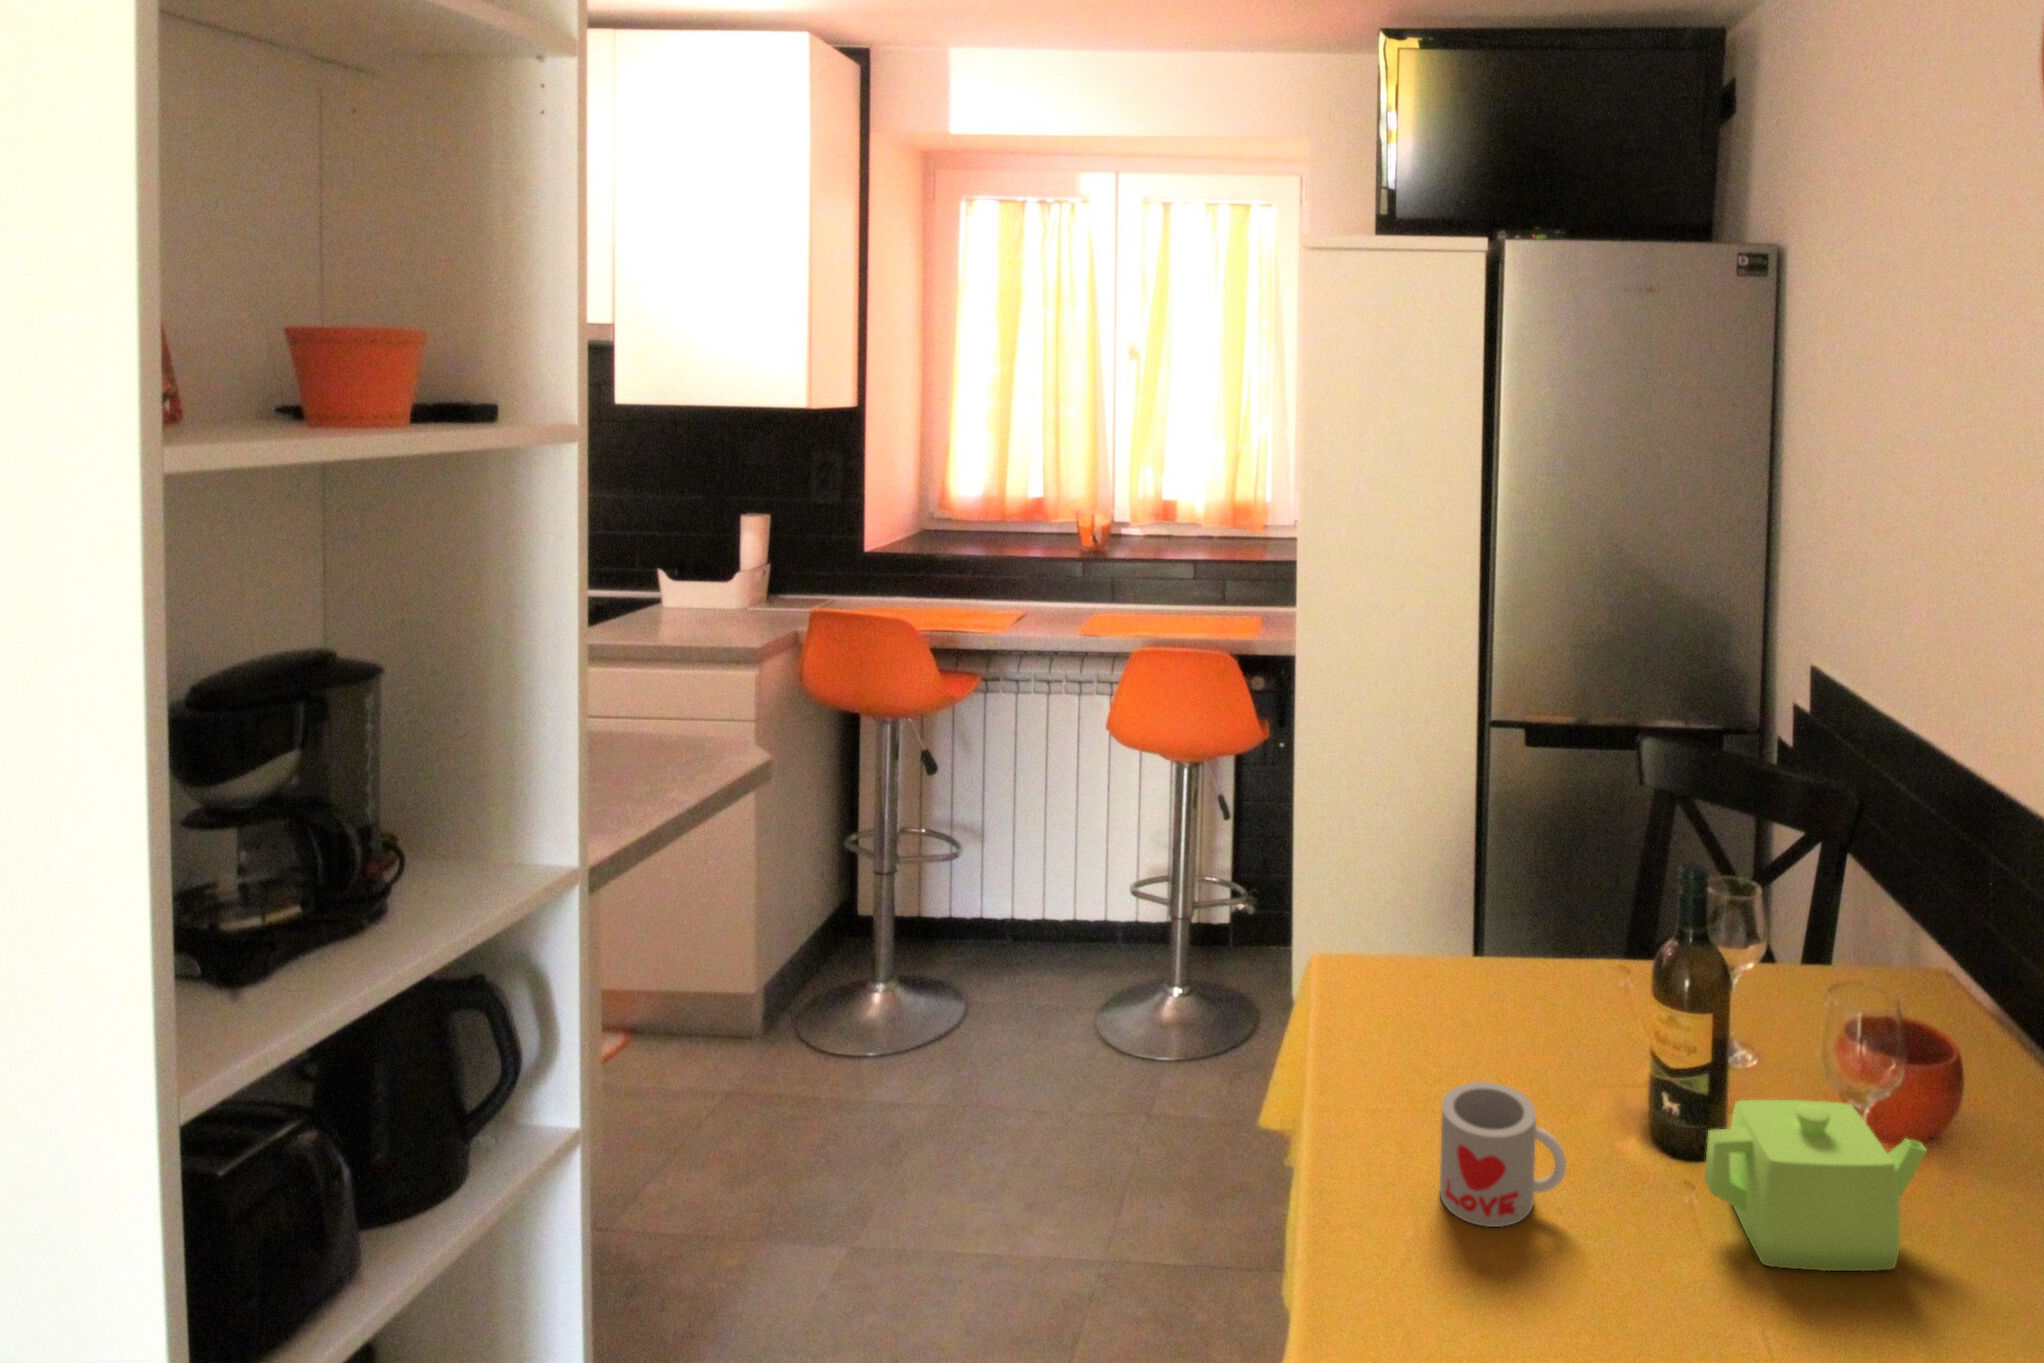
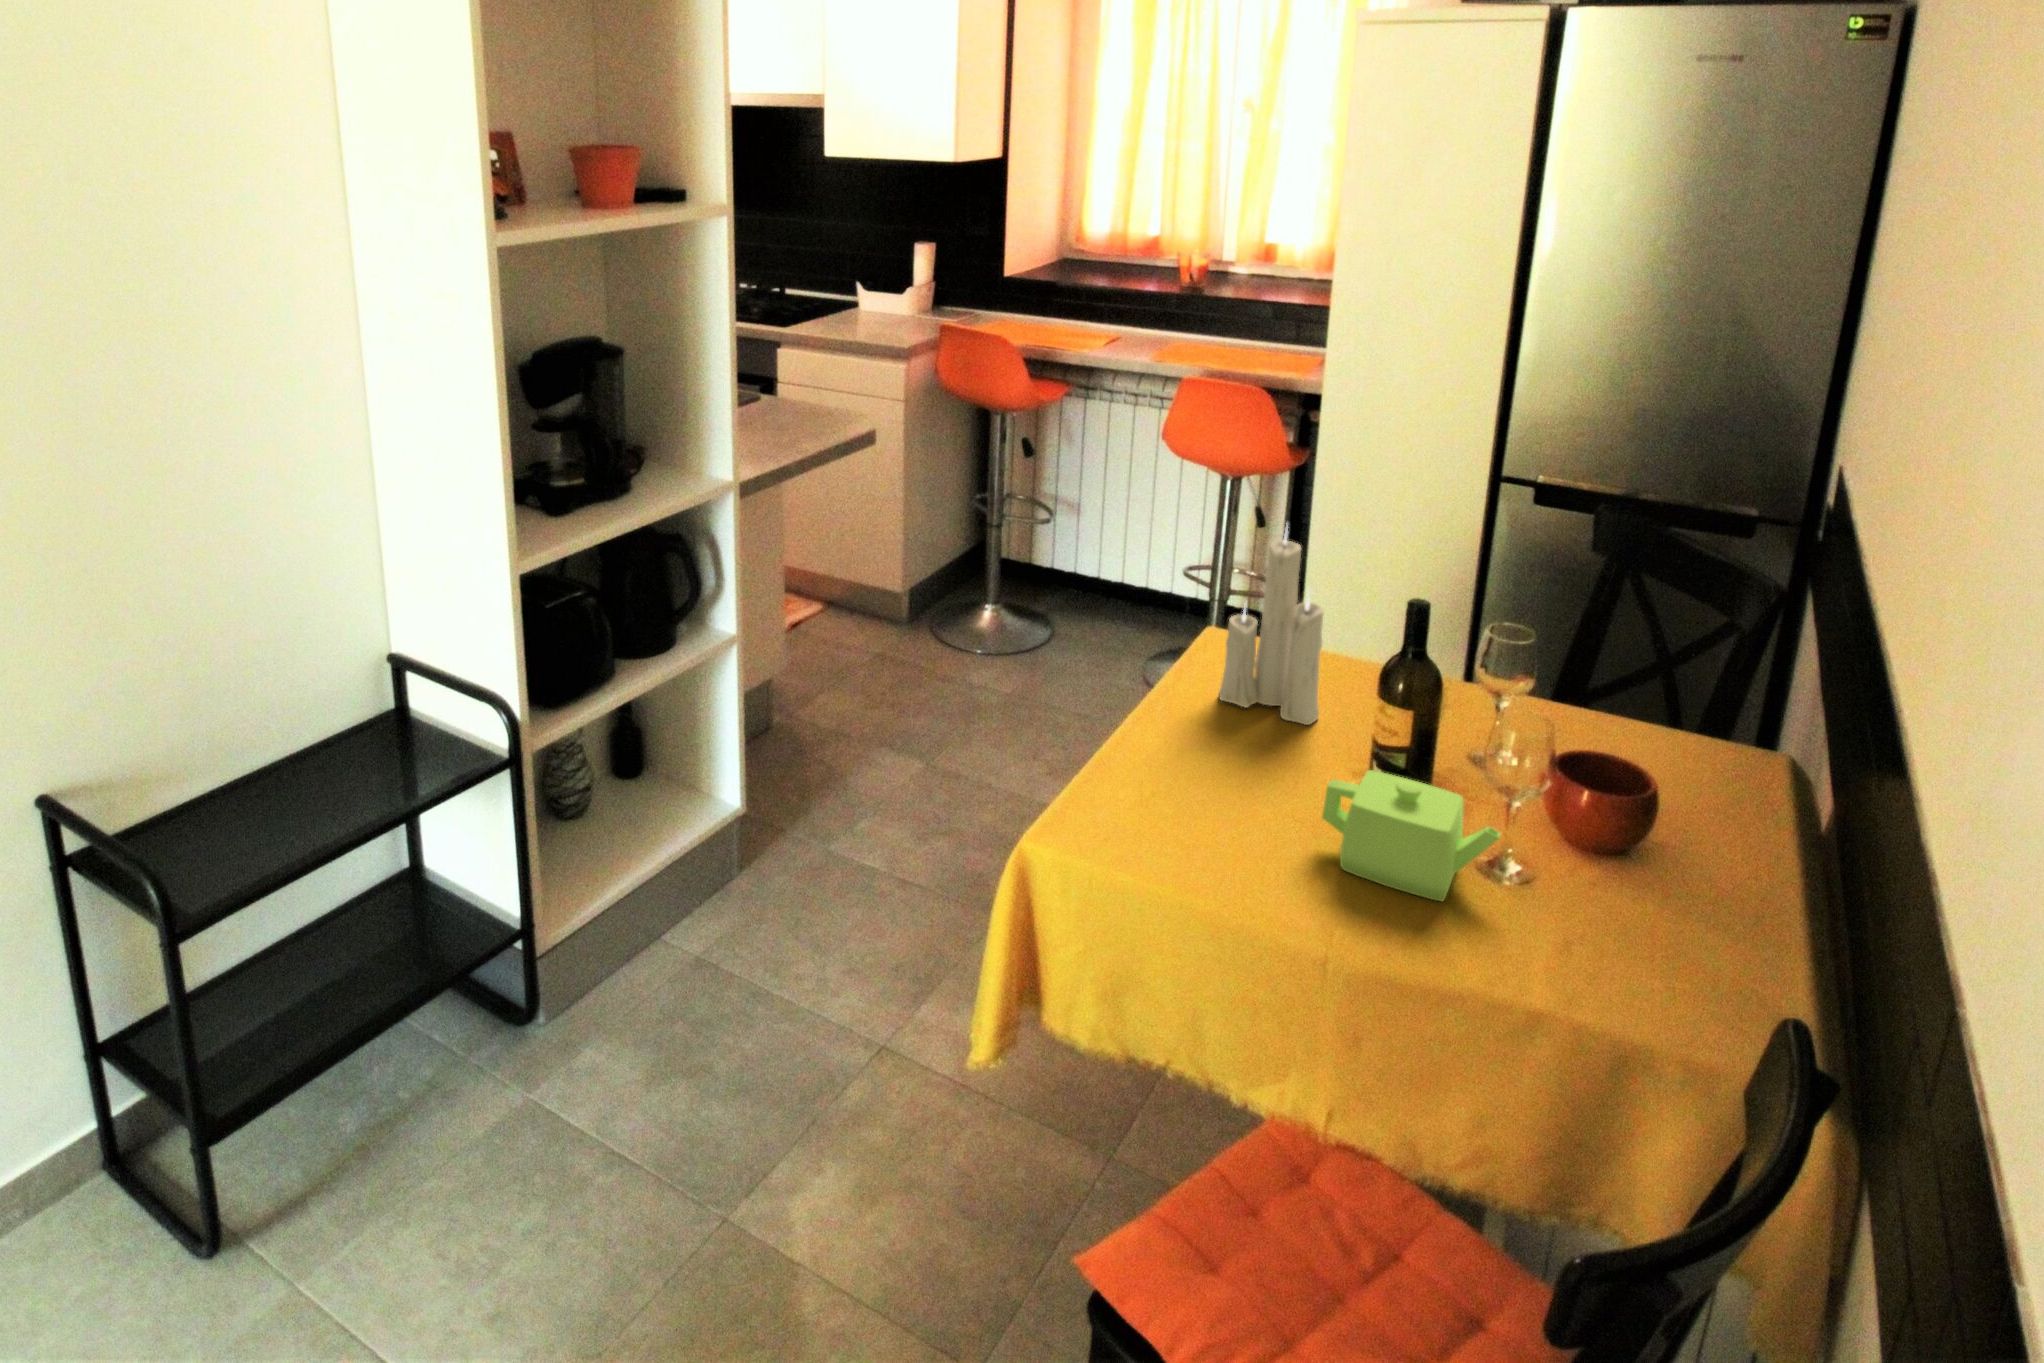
candle: none [1426,769,1554,1056] -> present [1219,527,1324,725]
mug: present [1440,1082,1566,1227] -> none [1149,711,1229,799]

